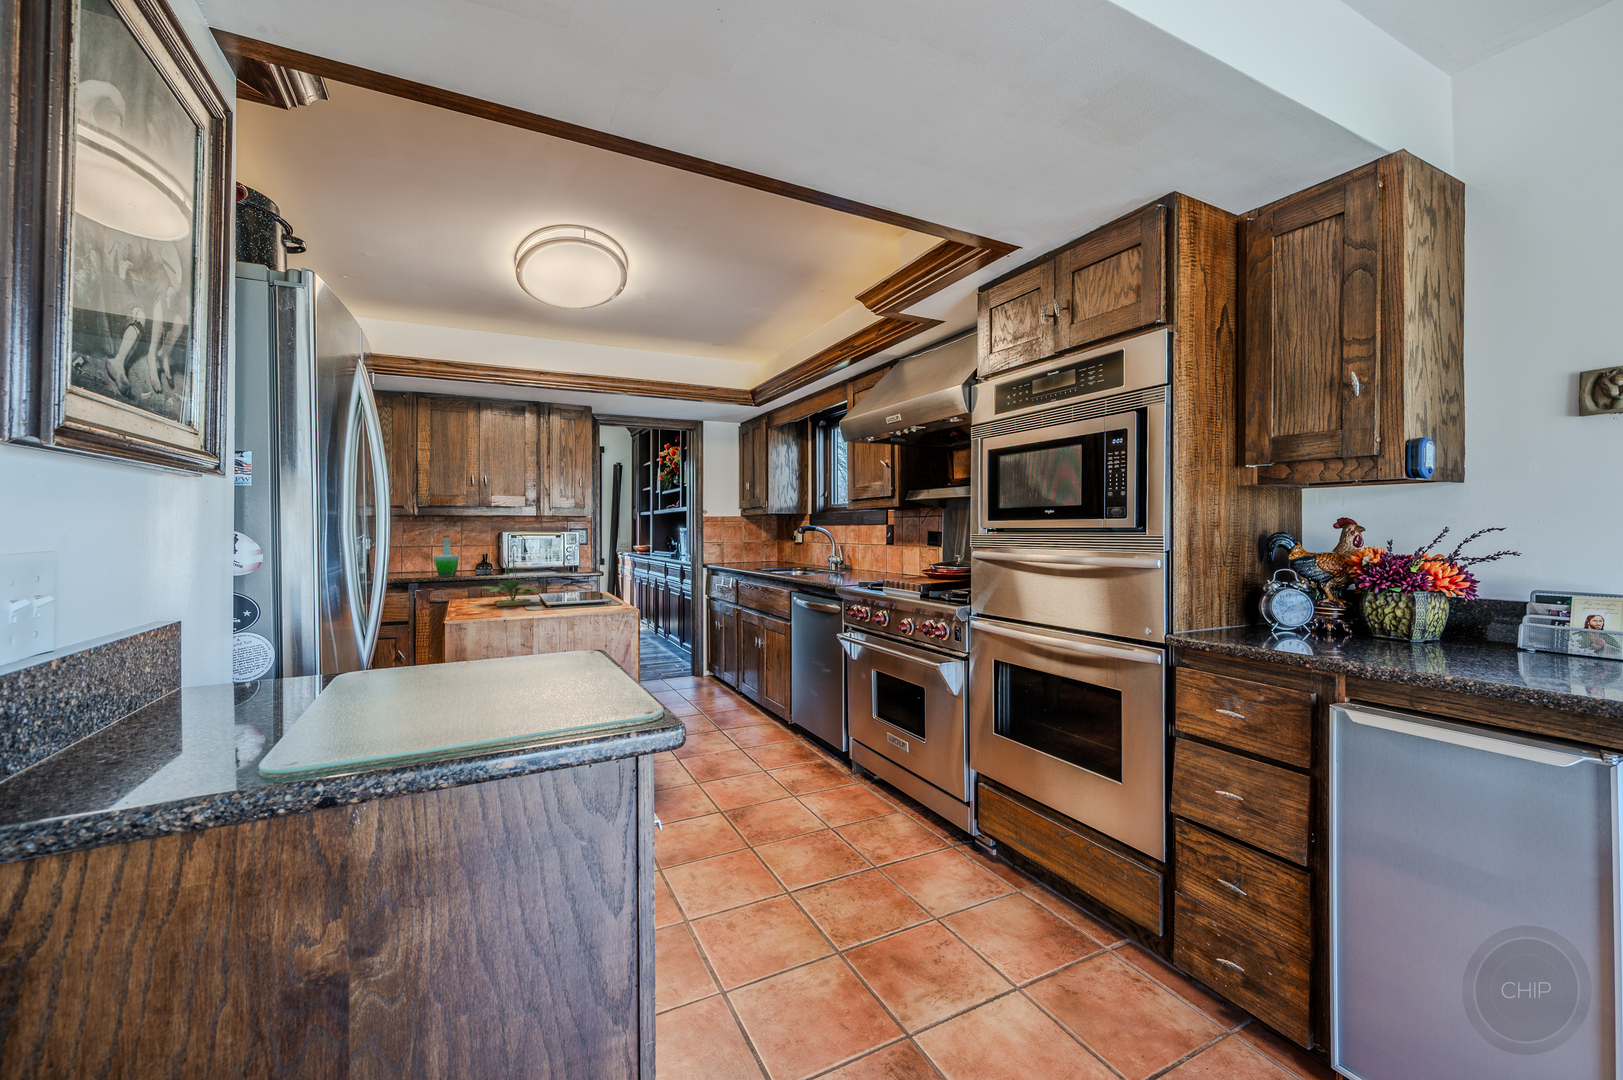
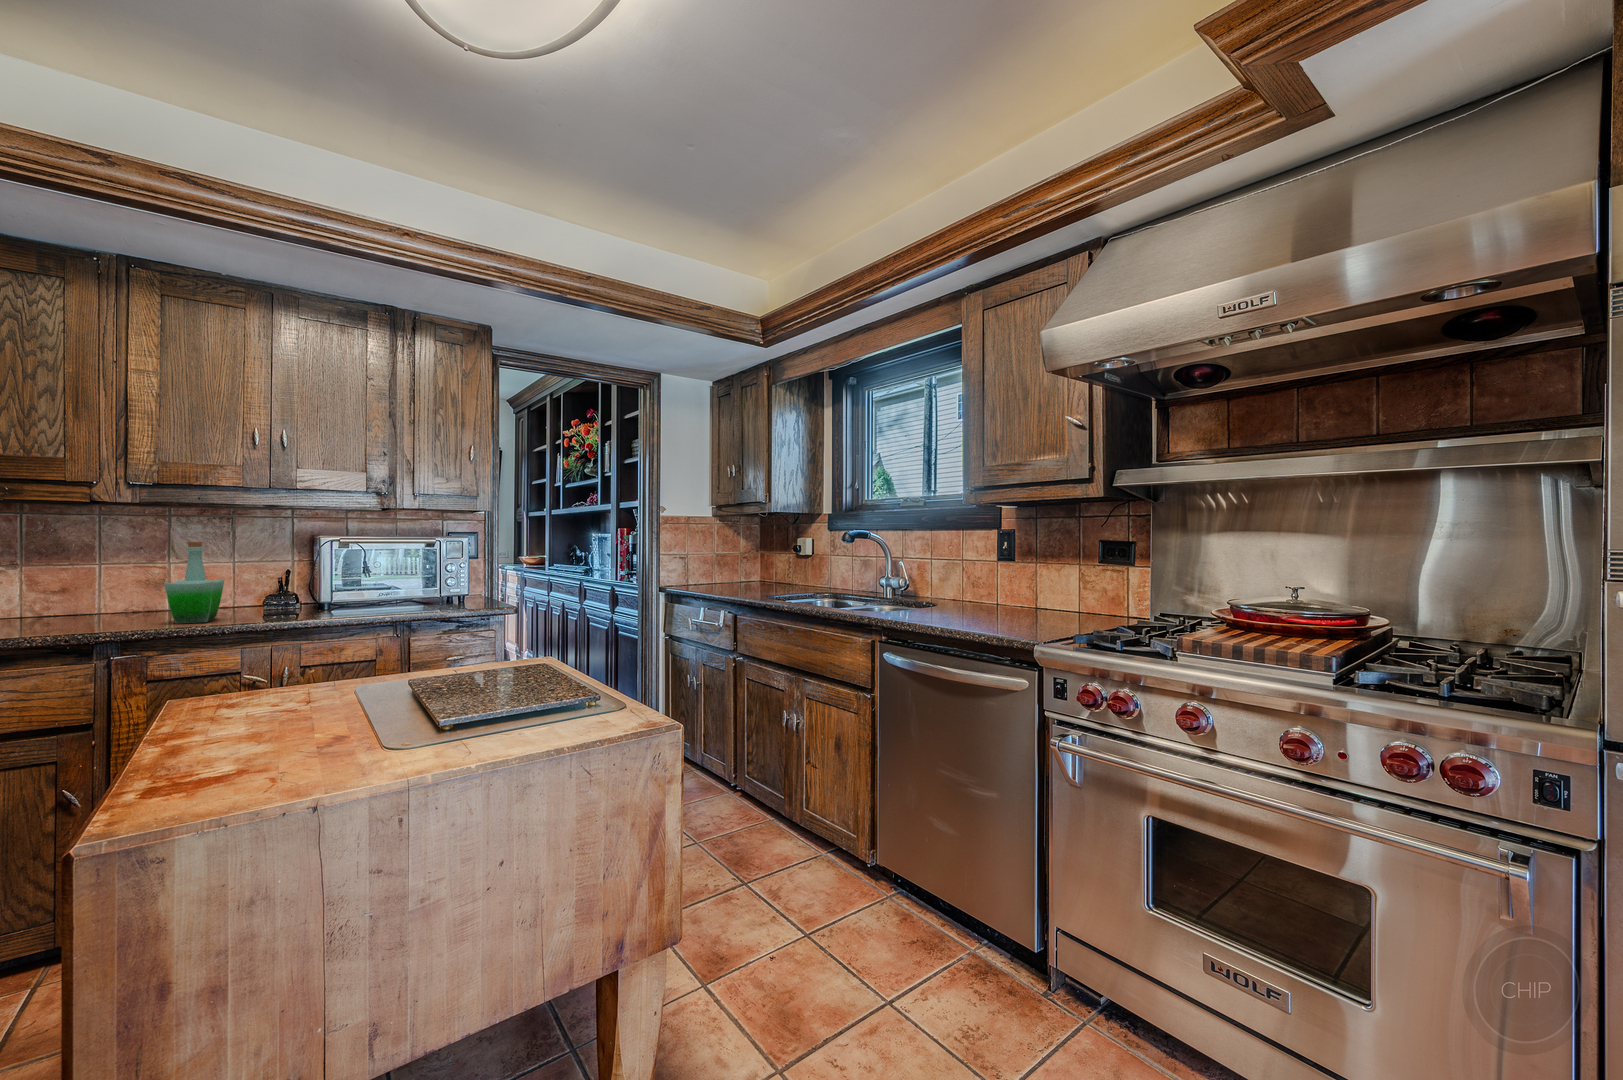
potted plant: present [477,550,541,606] -> none [233,570,423,720]

